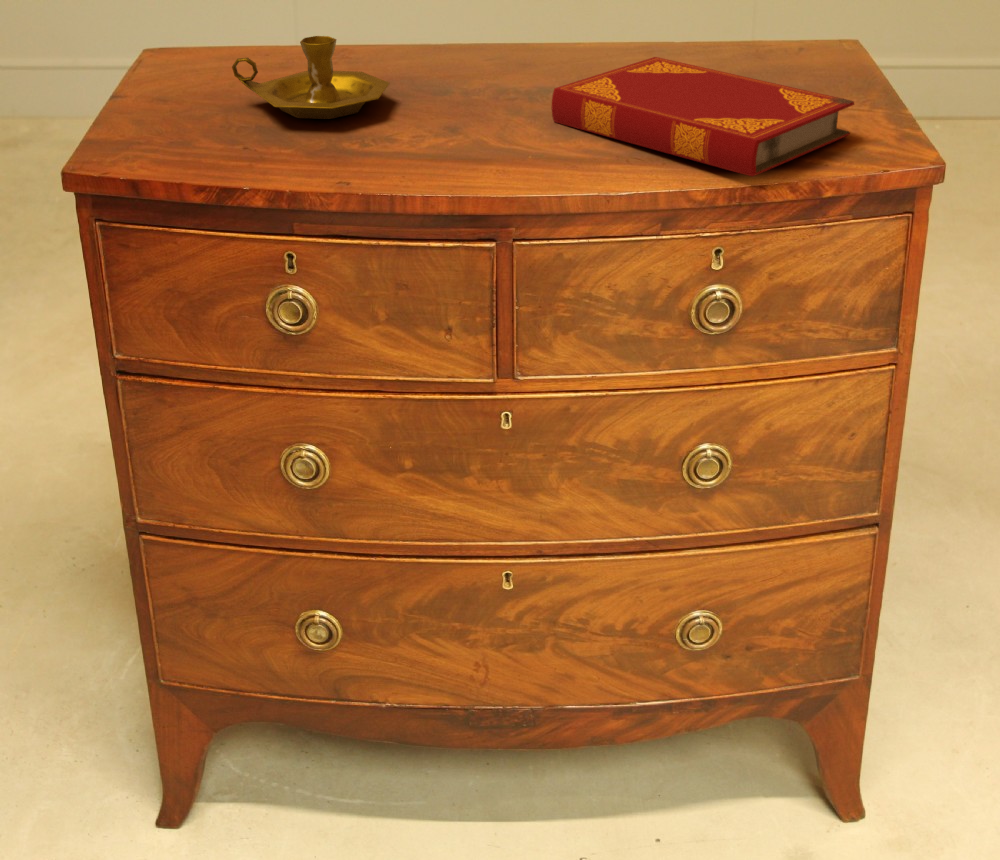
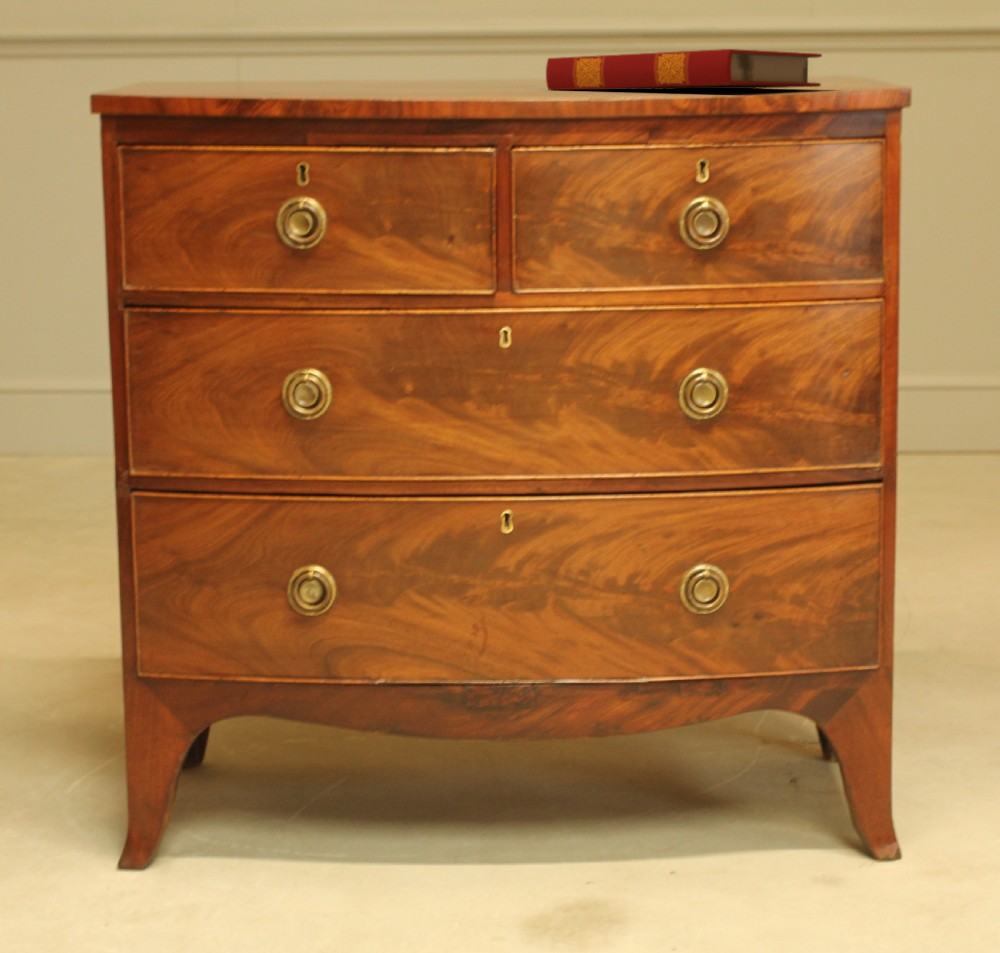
candlestick: present [232,36,390,119] -> none [251,23,396,89]

